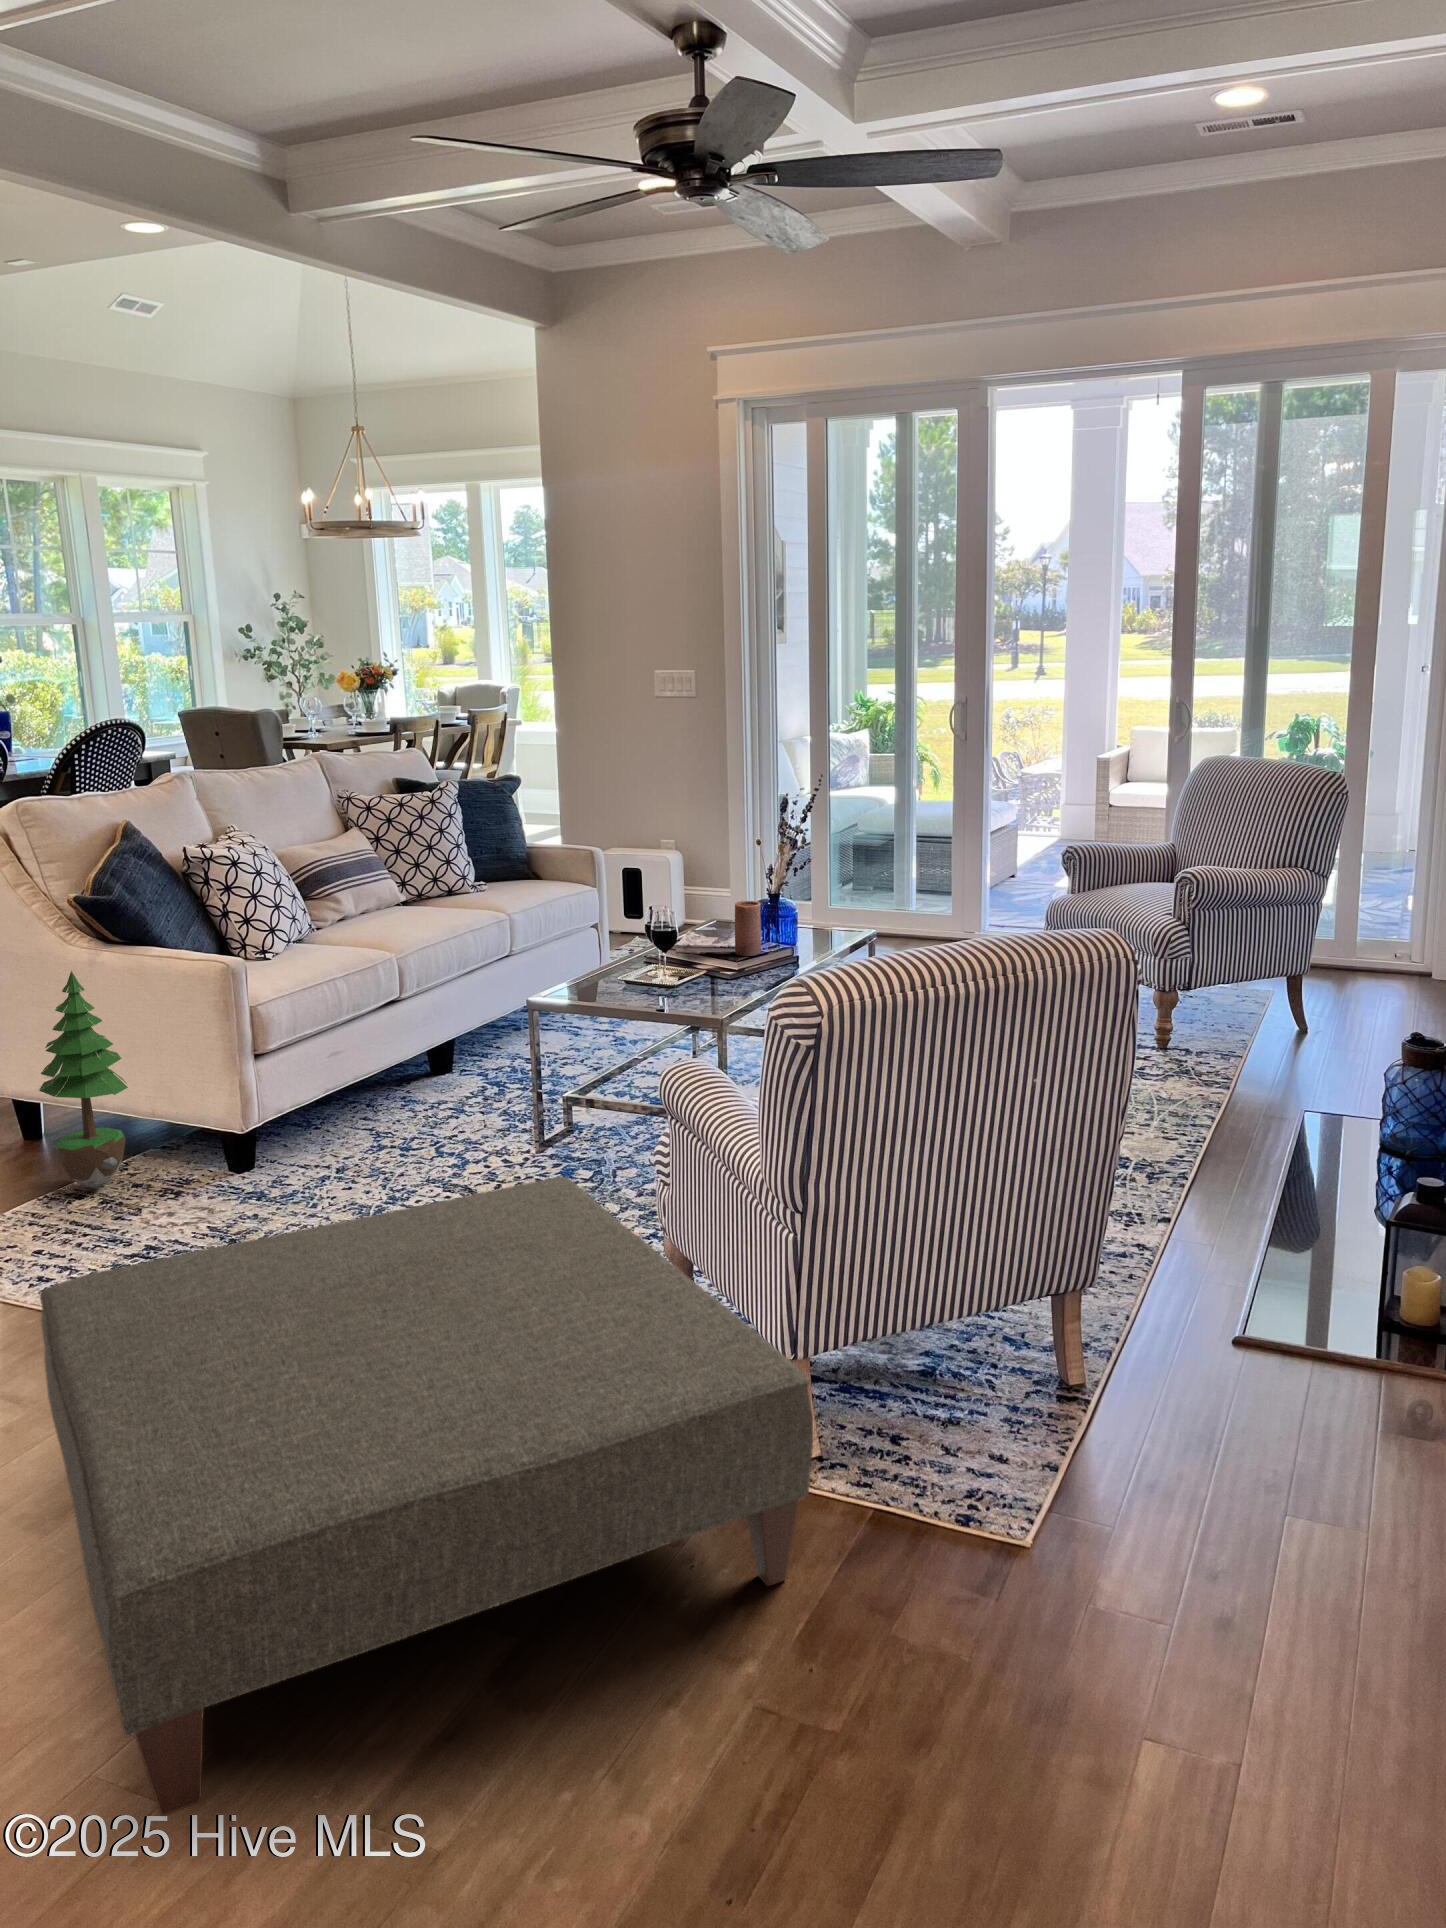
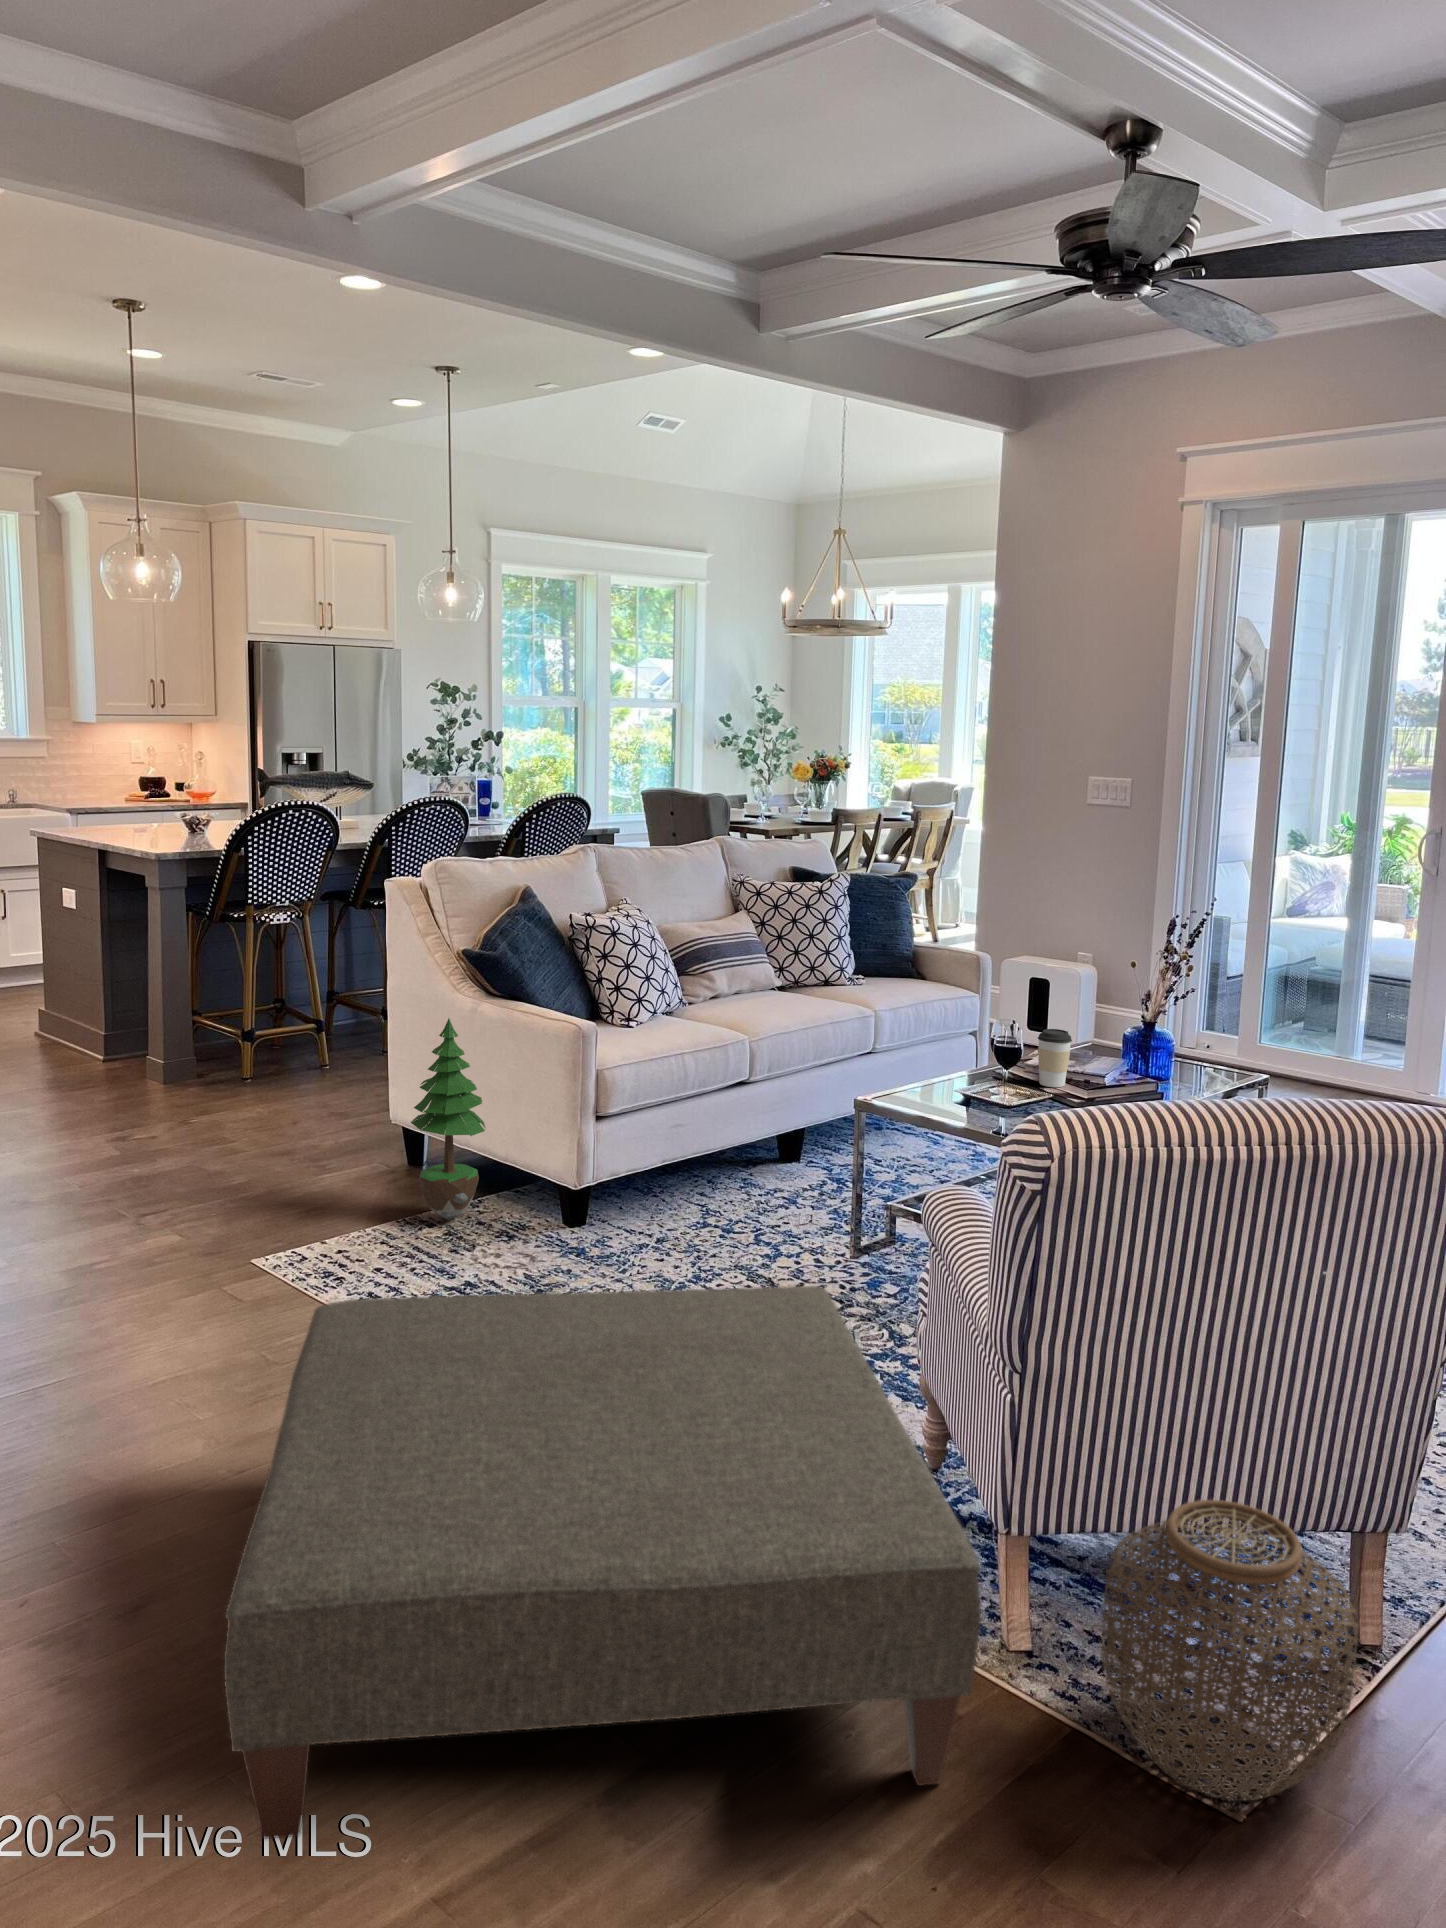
candle: present [735,901,761,956] -> none [1087,1025,1118,1084]
coffee cup: none [690,909,722,964] -> present [1038,1029,1072,1087]
woven basket: none [894,1285,1099,1527] -> present [1101,1500,1358,1800]

